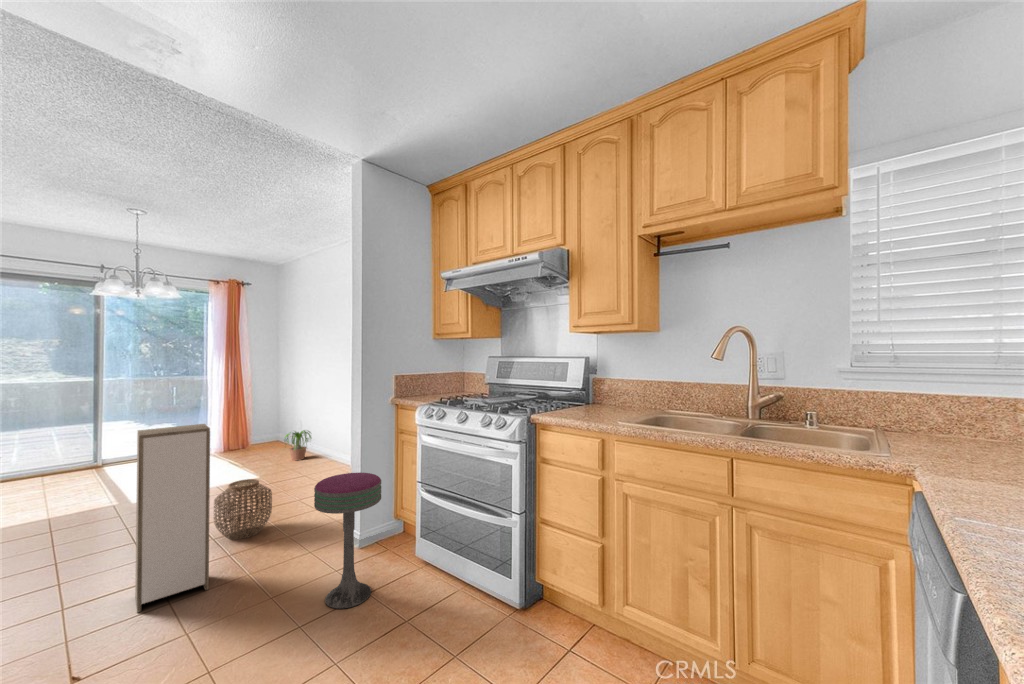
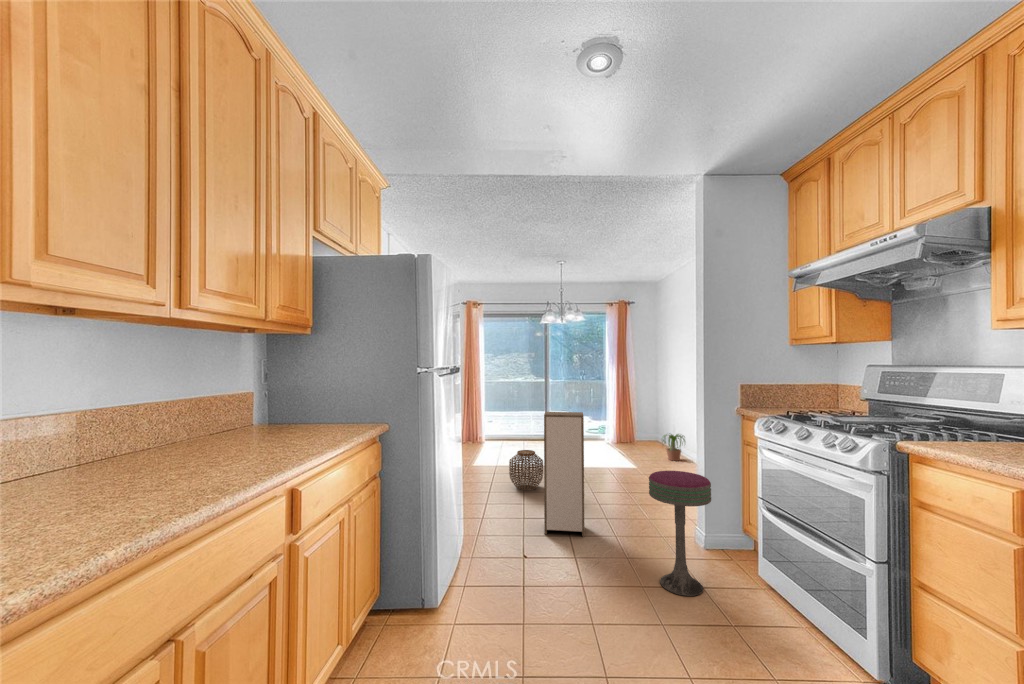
woven basket: present [214,479,272,540] -> present [509,450,543,490]

